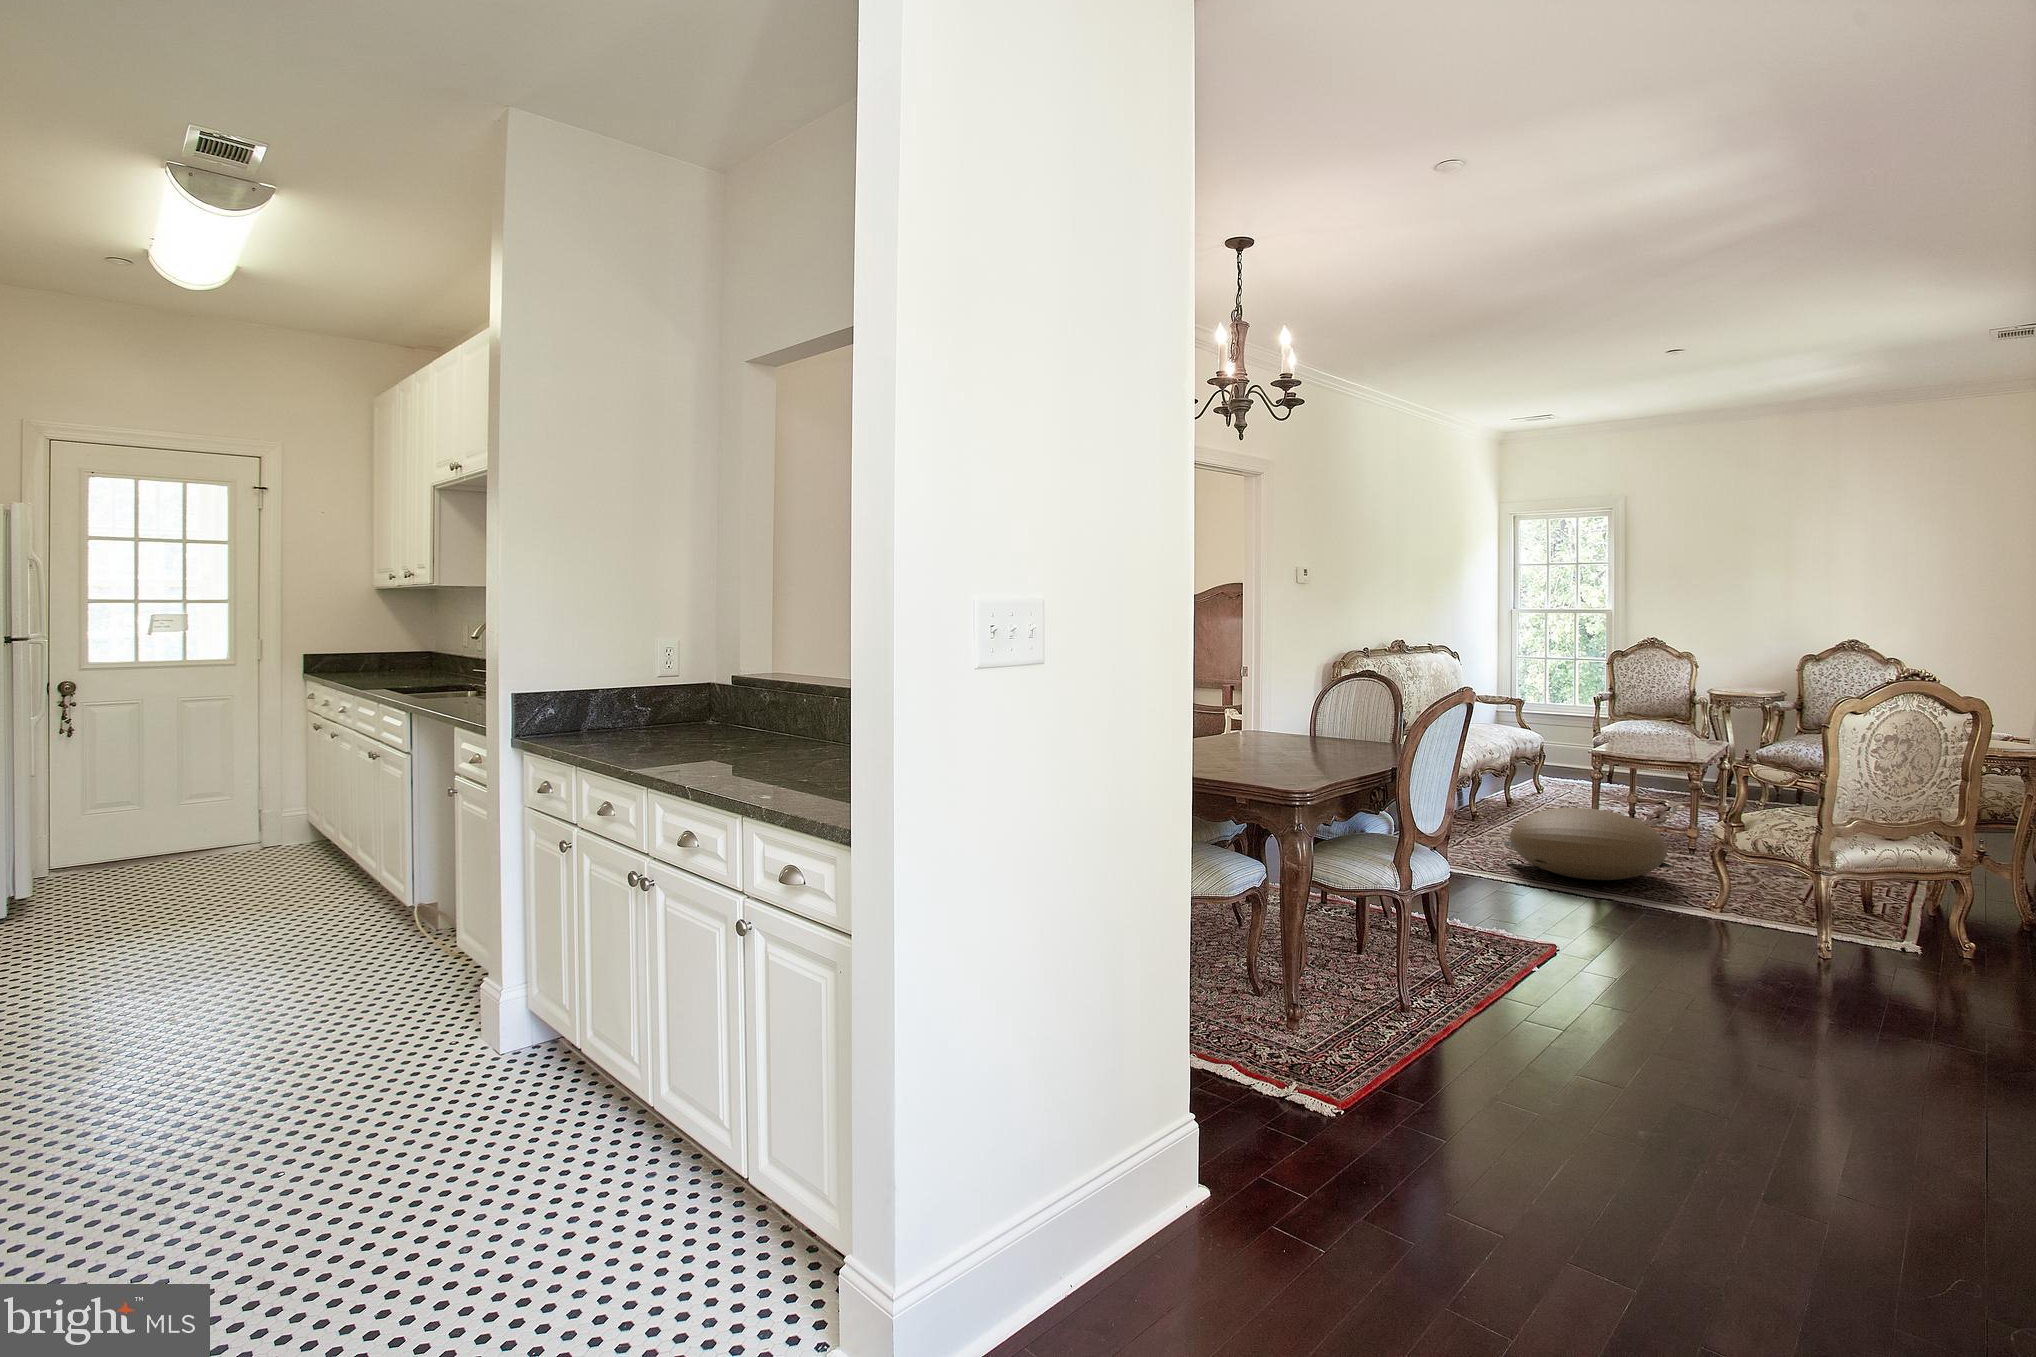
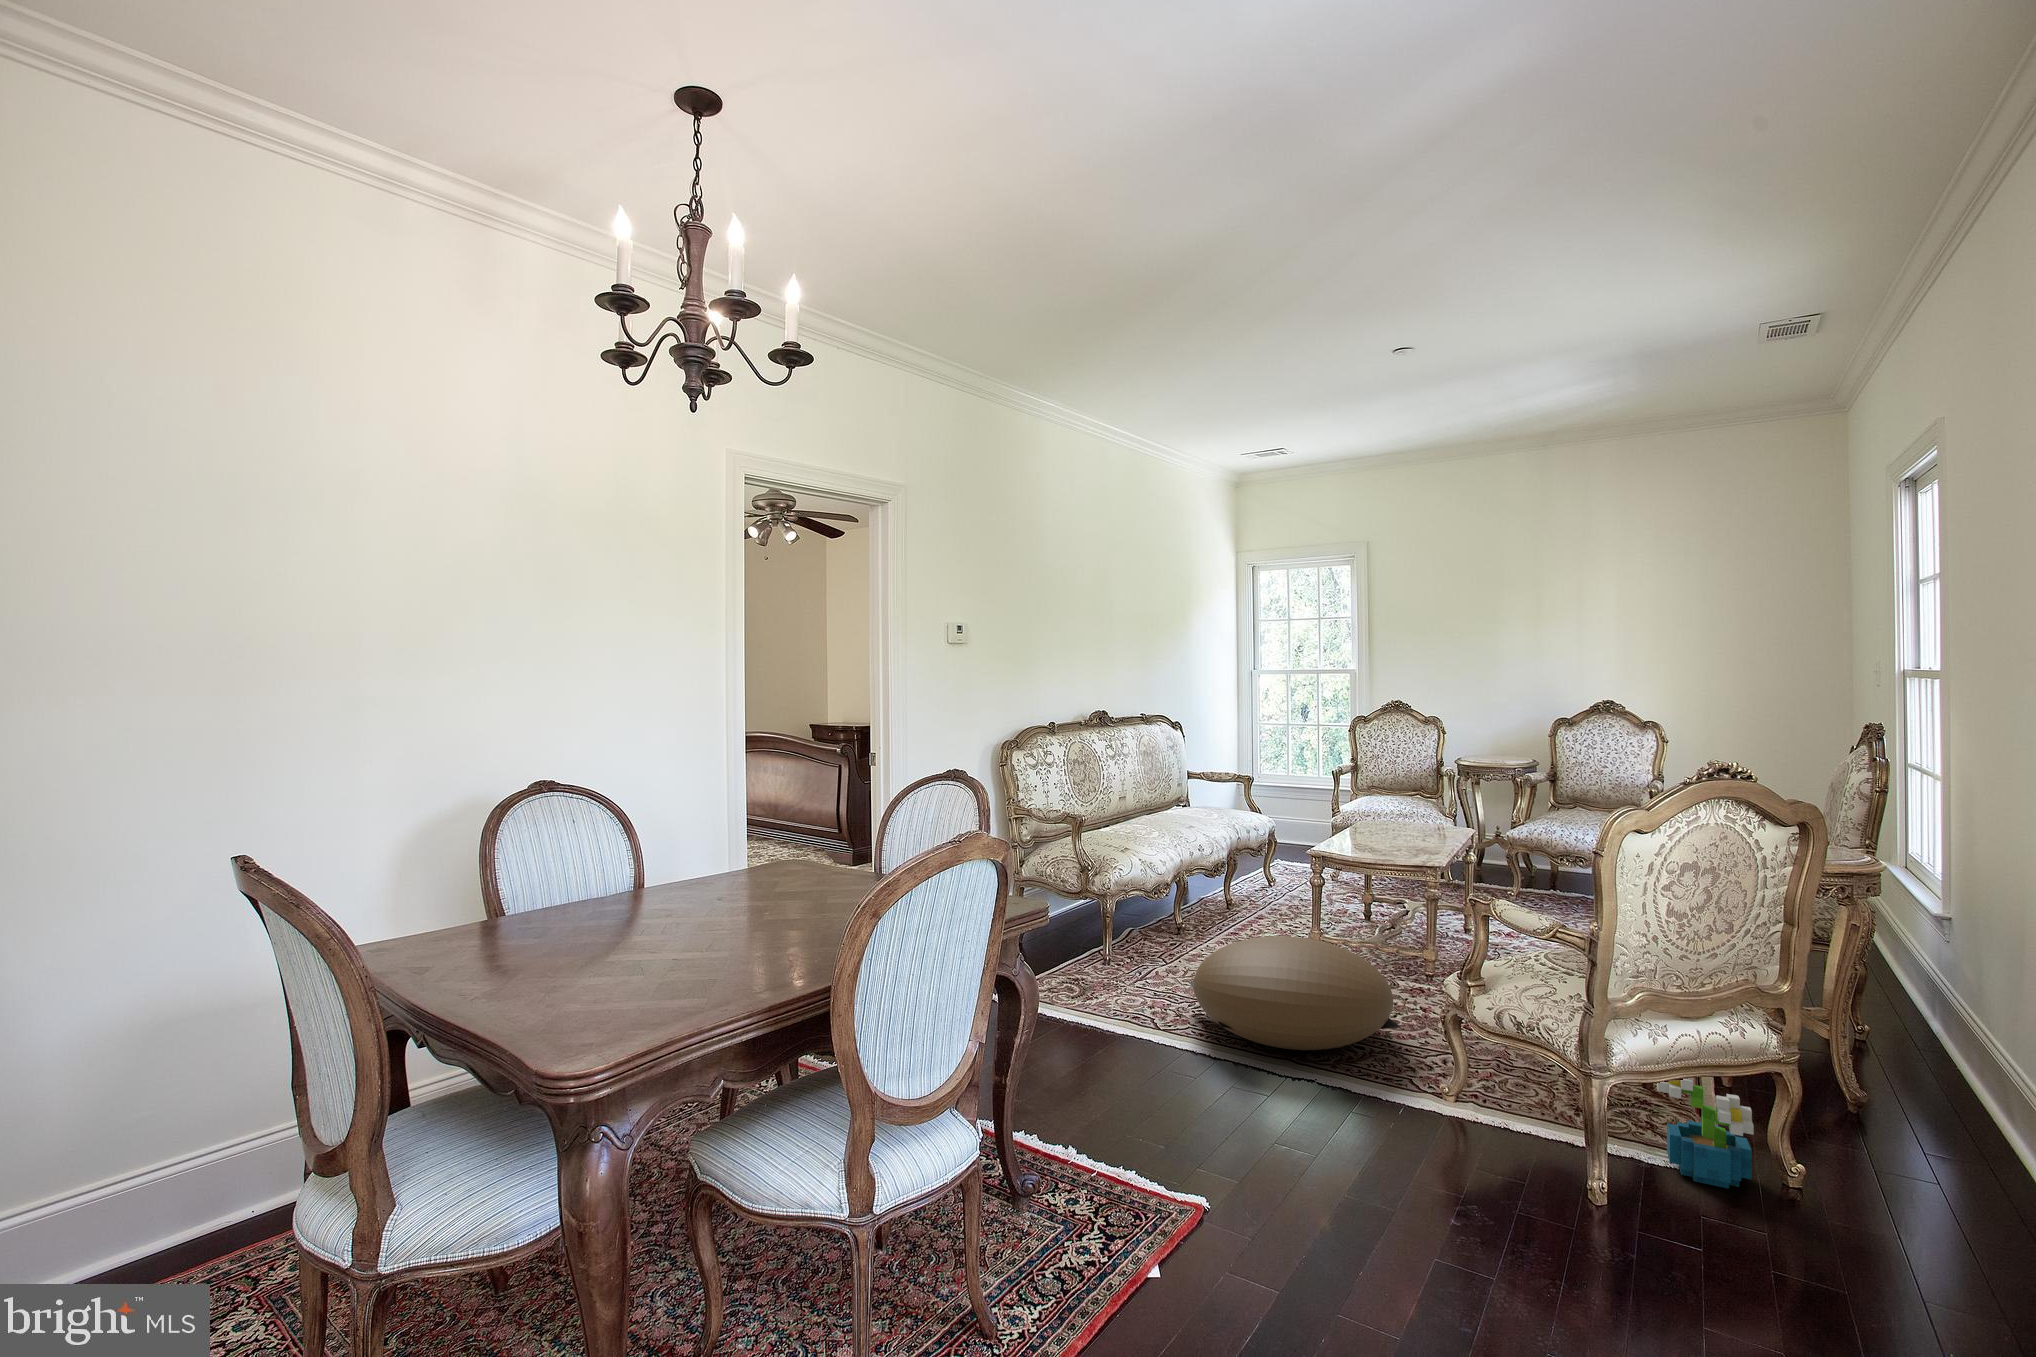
decorative plant: none [1867,872,1933,950] -> present [1657,1078,1754,1189]

